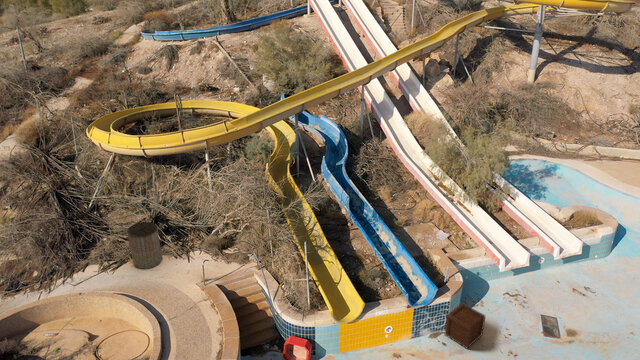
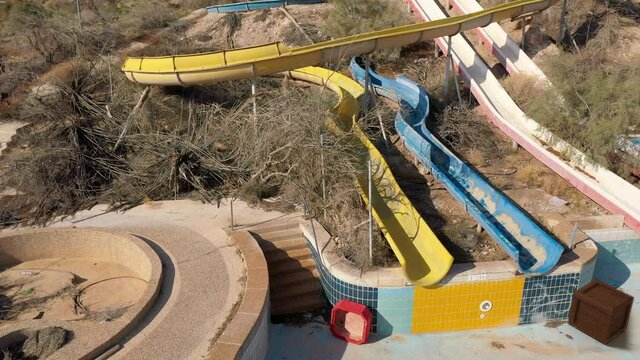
trash can: present [127,222,162,269] -> none [144,153,187,211]

